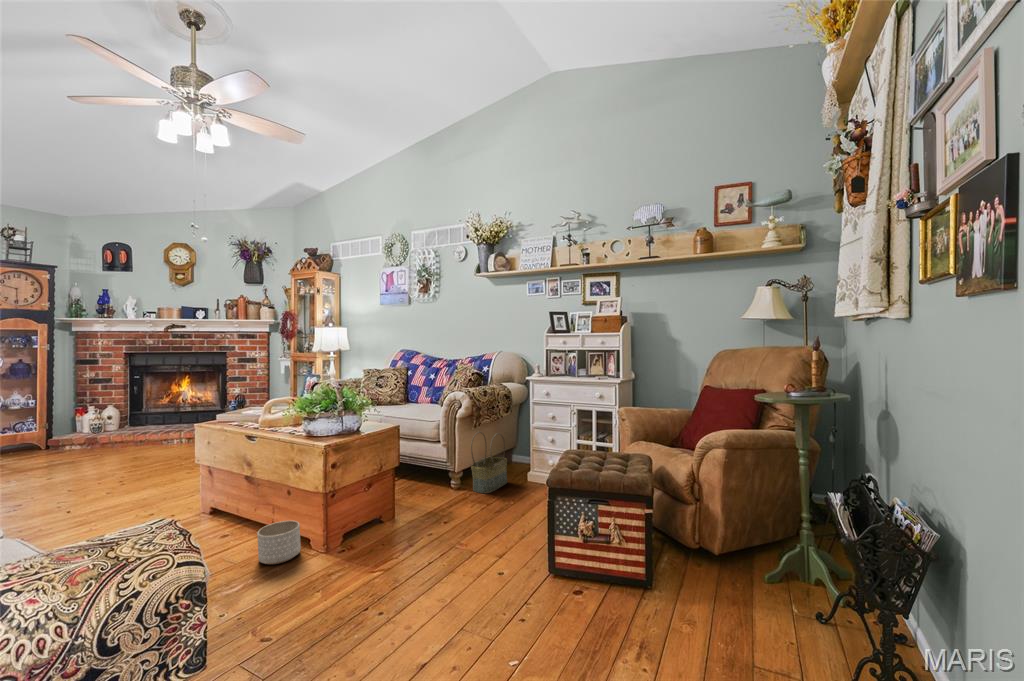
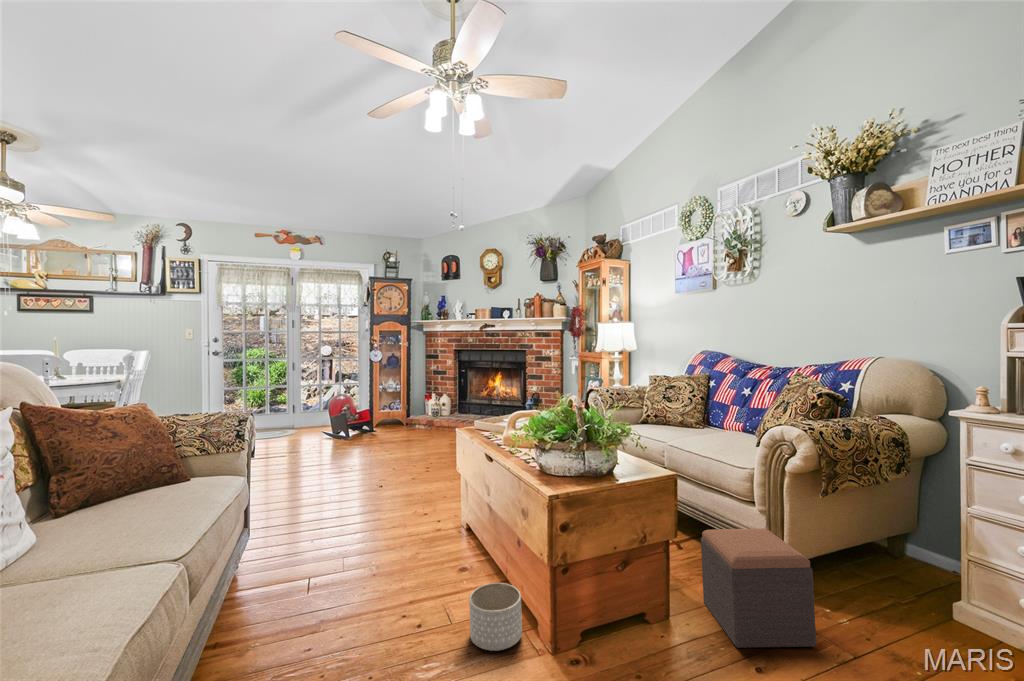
basket: present [471,432,507,493] -> none [817,501,904,628]
footstool: none [411,452,470,517] -> present [701,528,816,648]

